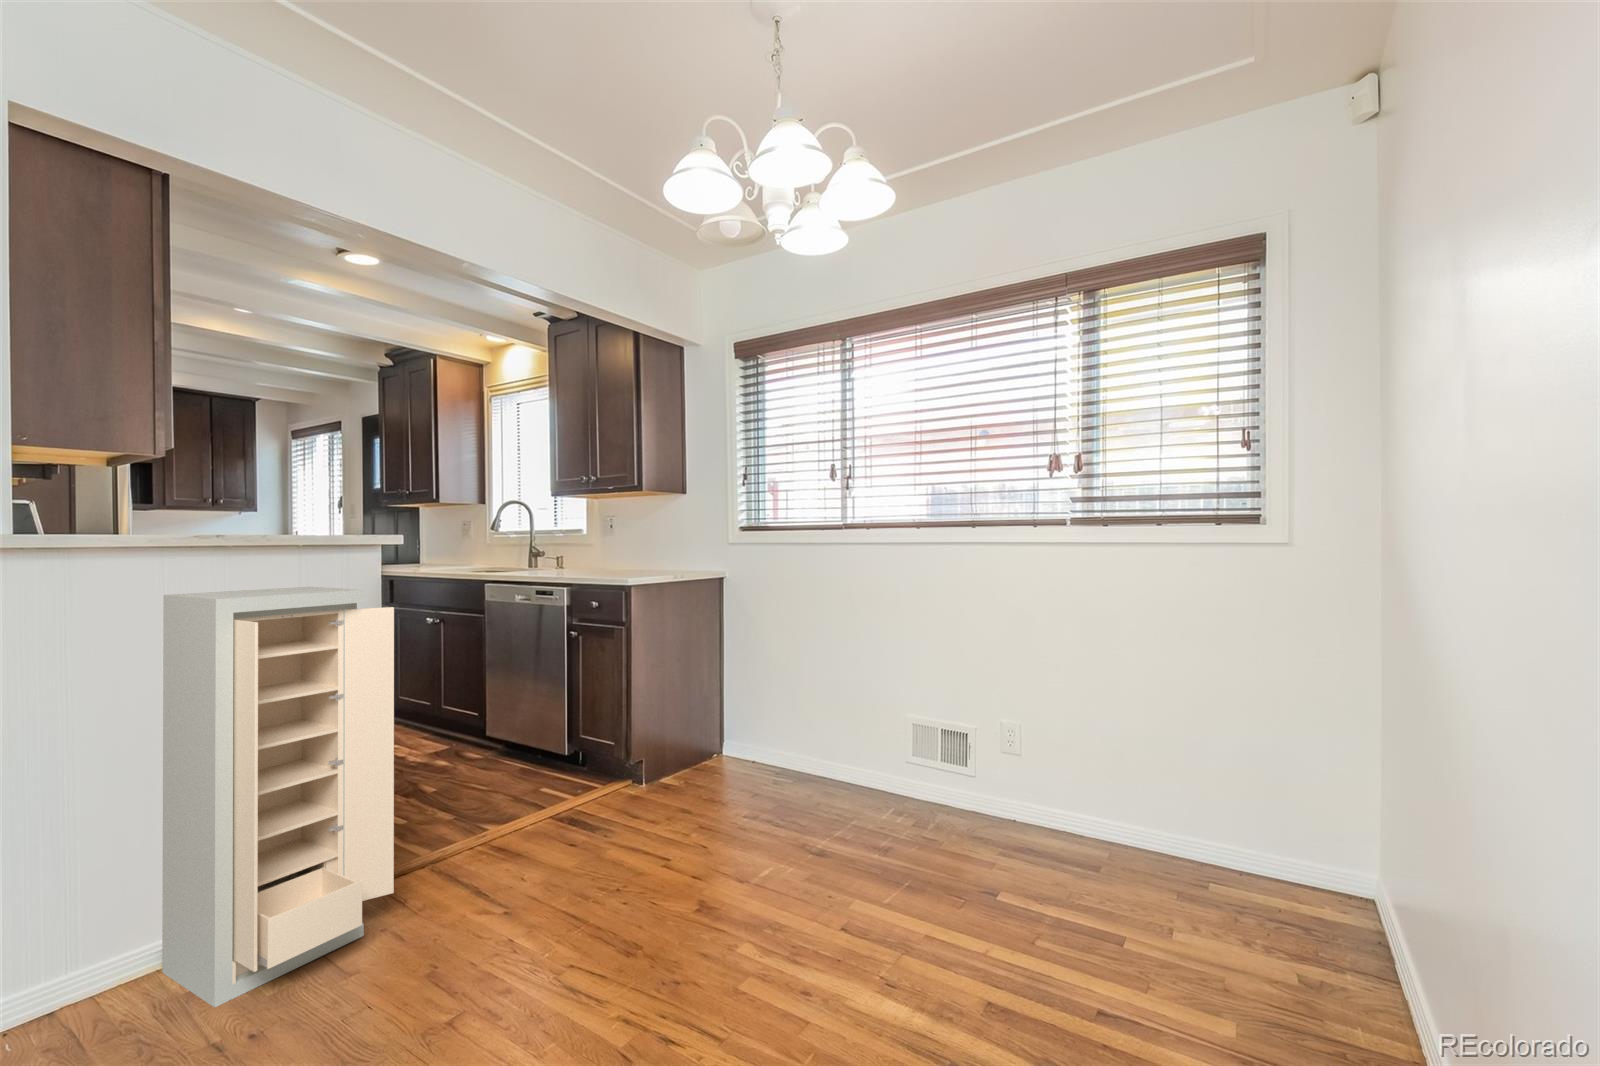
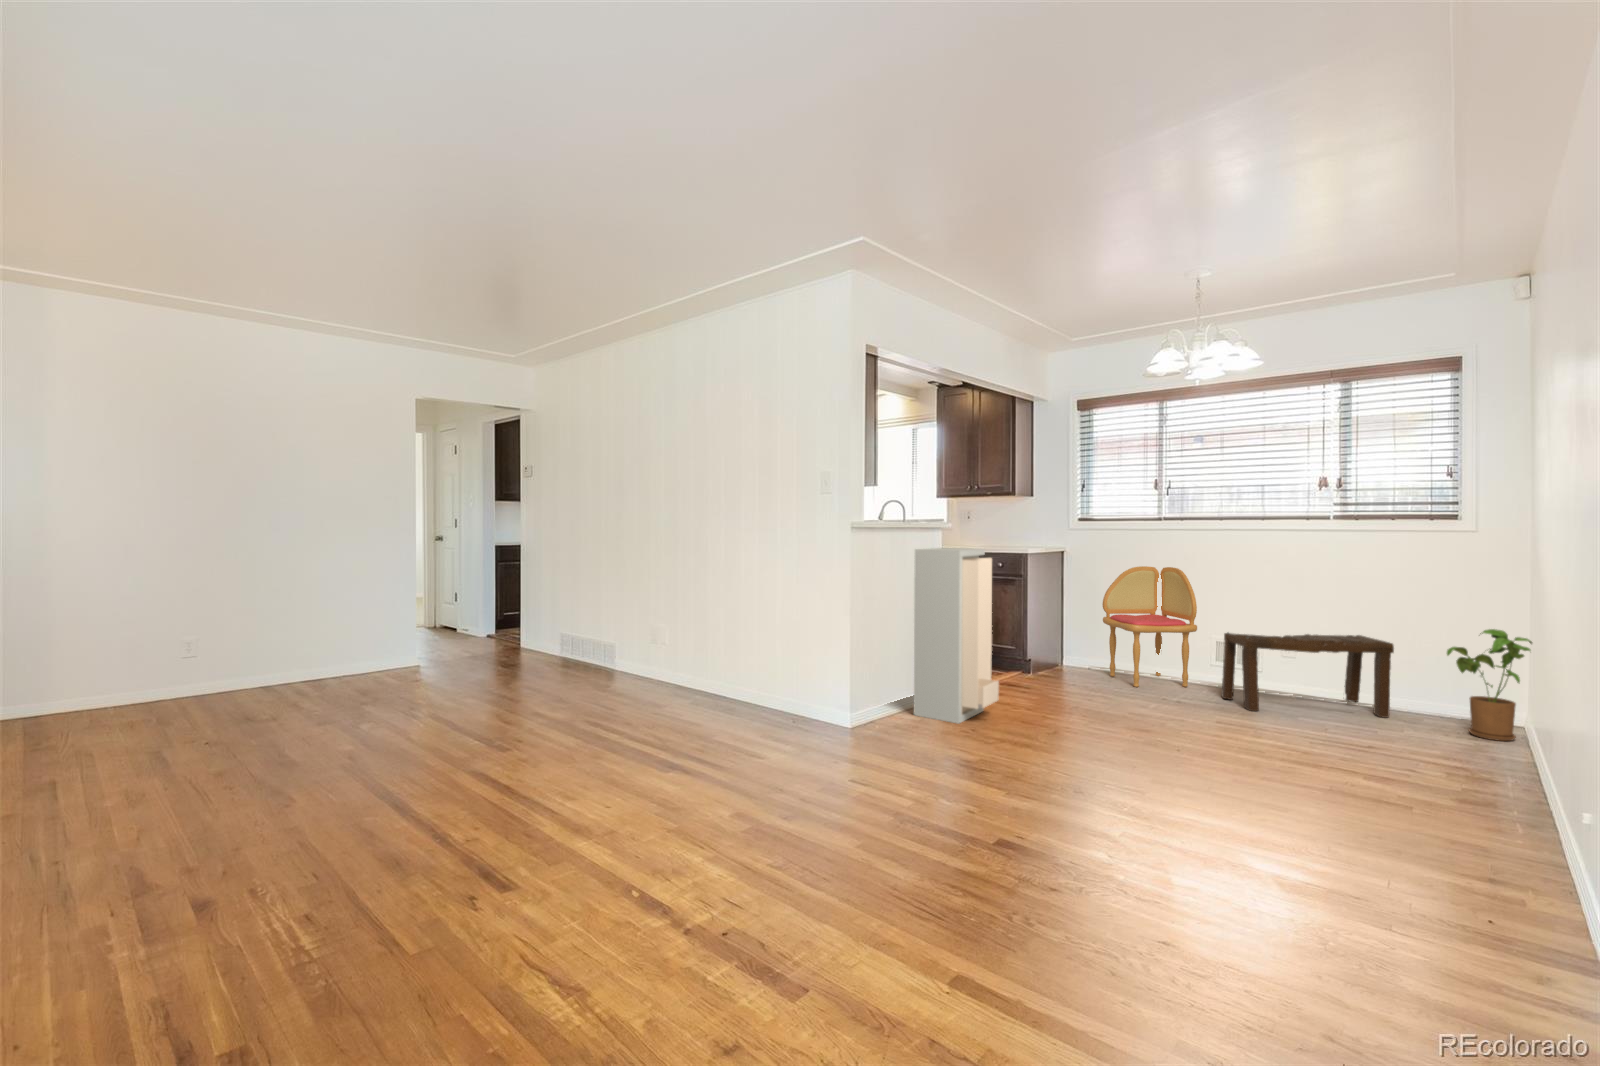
dining chair: none [749,603,876,816] -> present [1102,566,1197,687]
bench: none [896,723,1155,887] -> present [1222,633,1394,718]
house plant: none [1235,738,1384,963] -> present [1447,629,1532,741]

